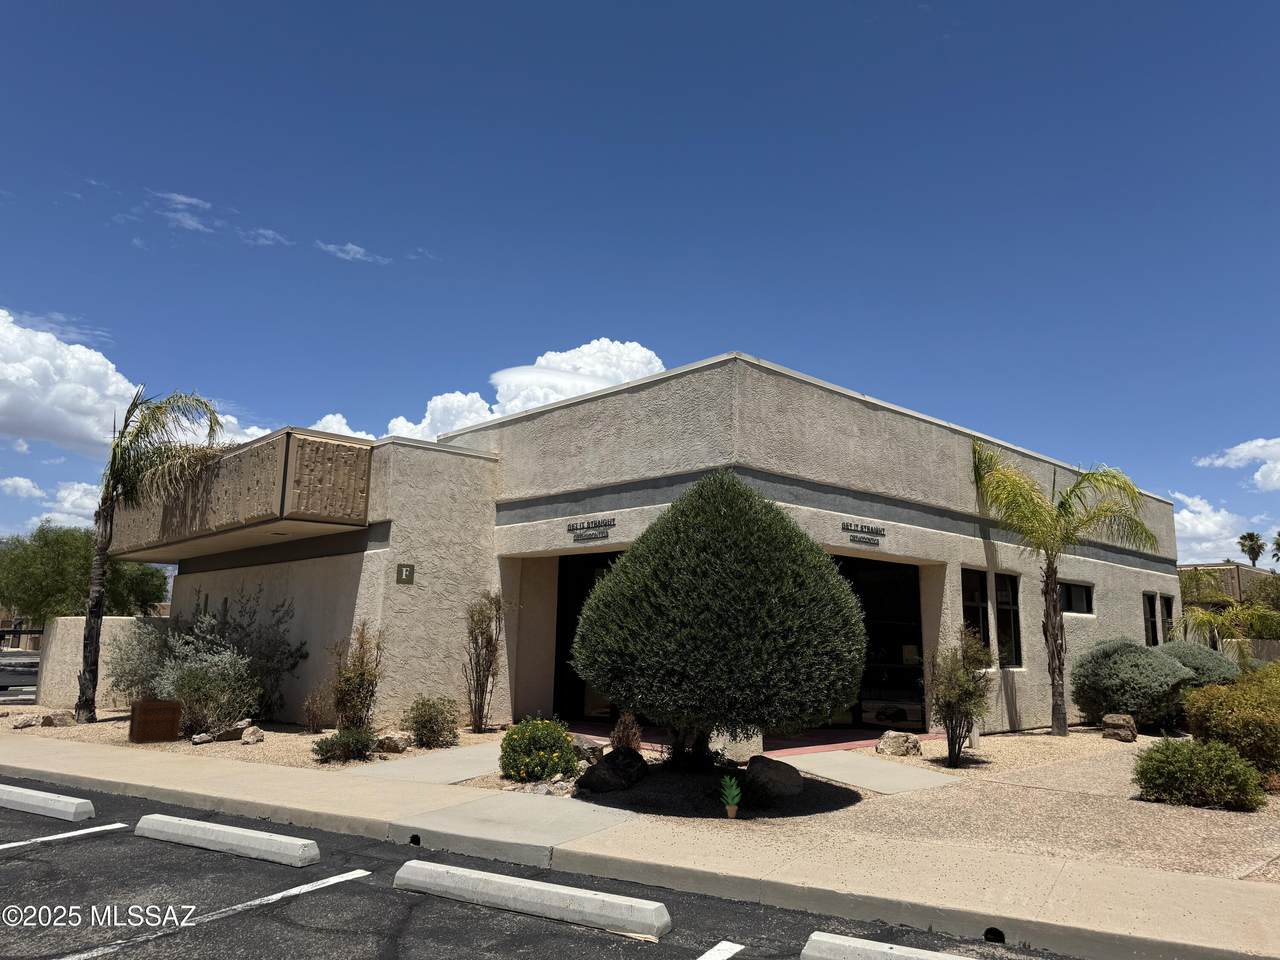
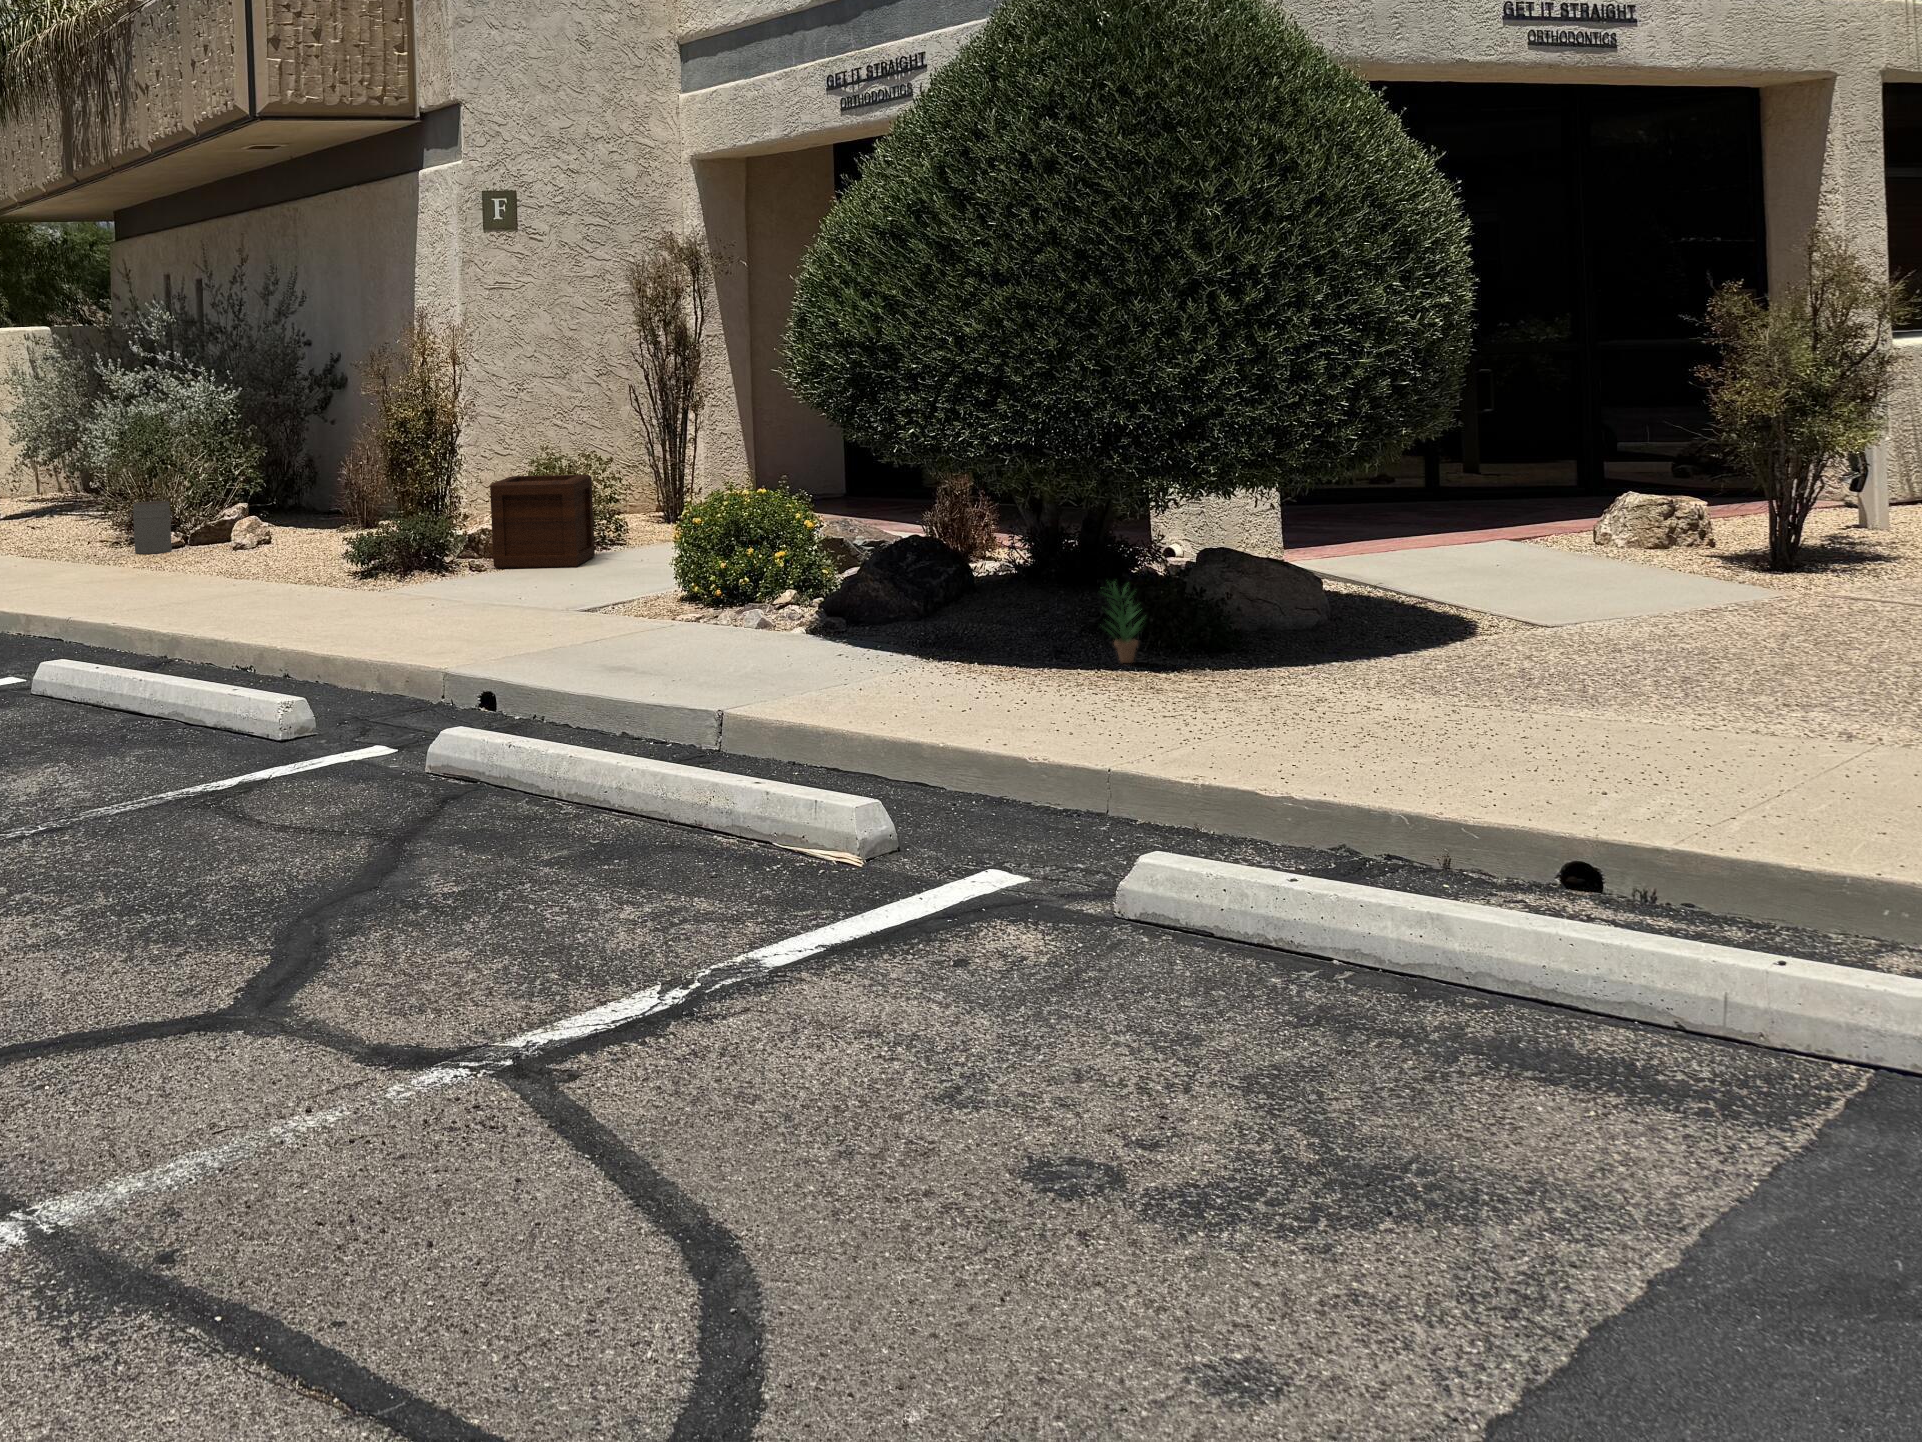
wooden crate: present [128,700,181,743] -> present [490,474,595,568]
bucket: none [180,716,208,745] -> present [125,501,172,554]

